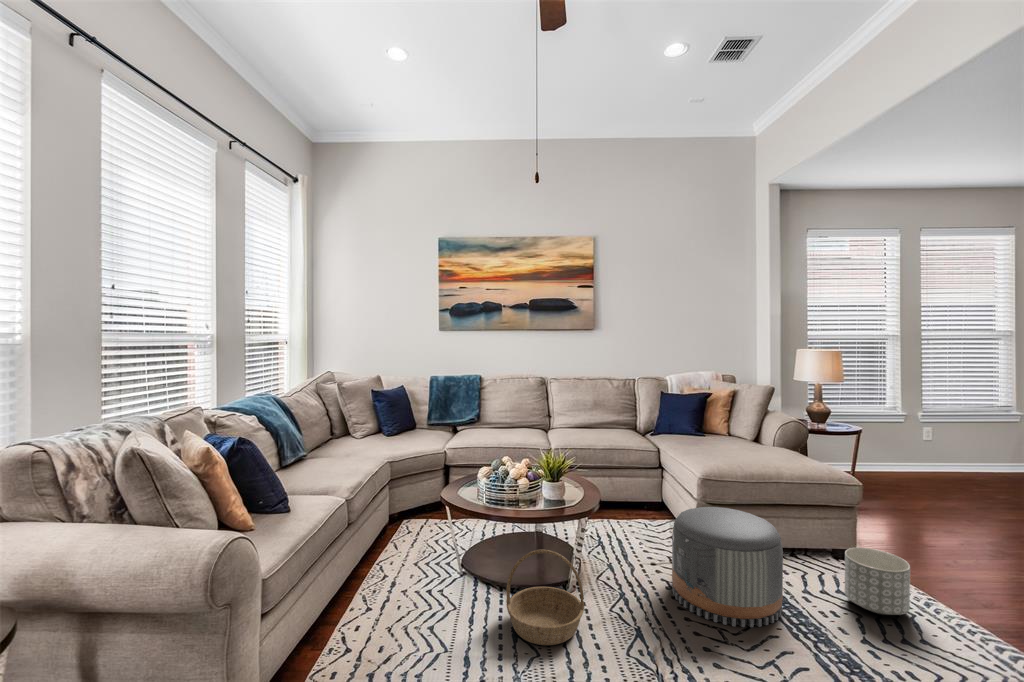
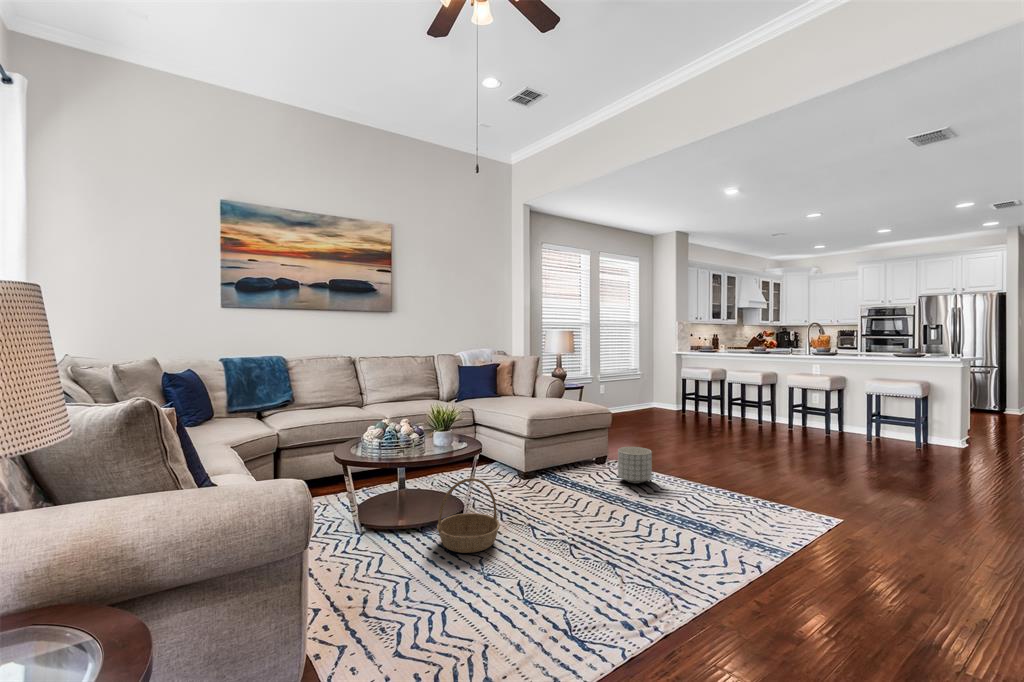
pouf: present [672,507,783,627] -> none [524,435,597,509]

